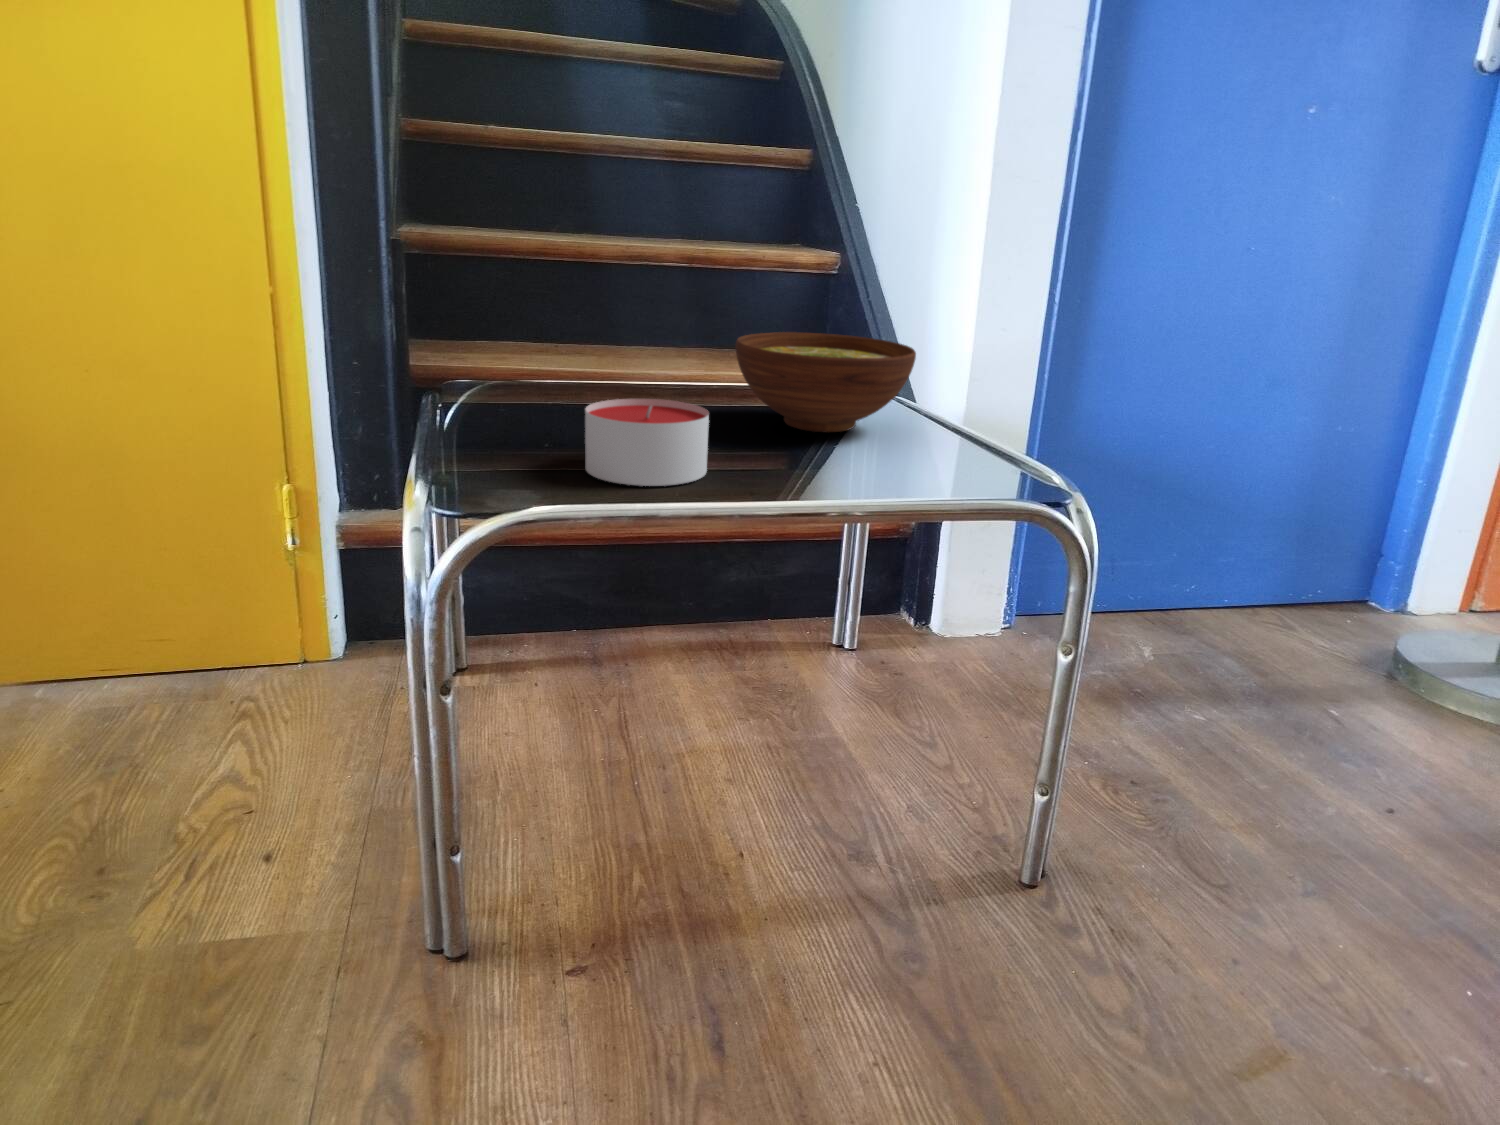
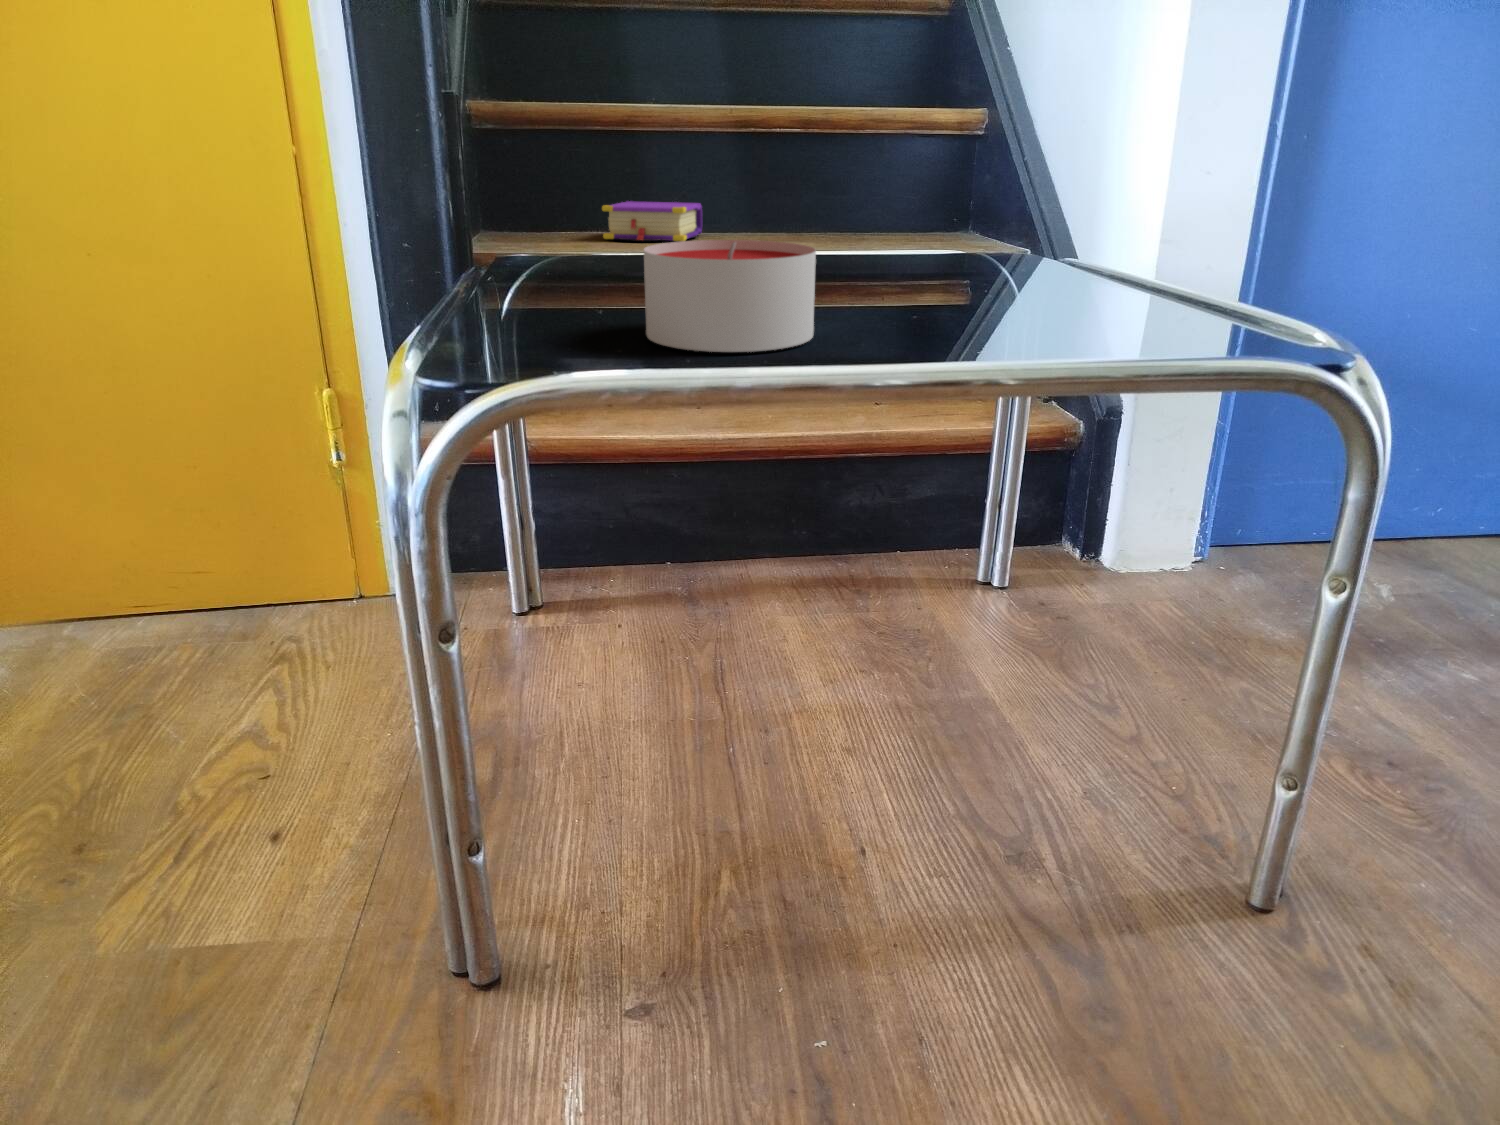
book: none [487,328,643,371] -> present [602,201,702,241]
bowl: present [735,332,916,432] -> none [856,168,1106,294]

